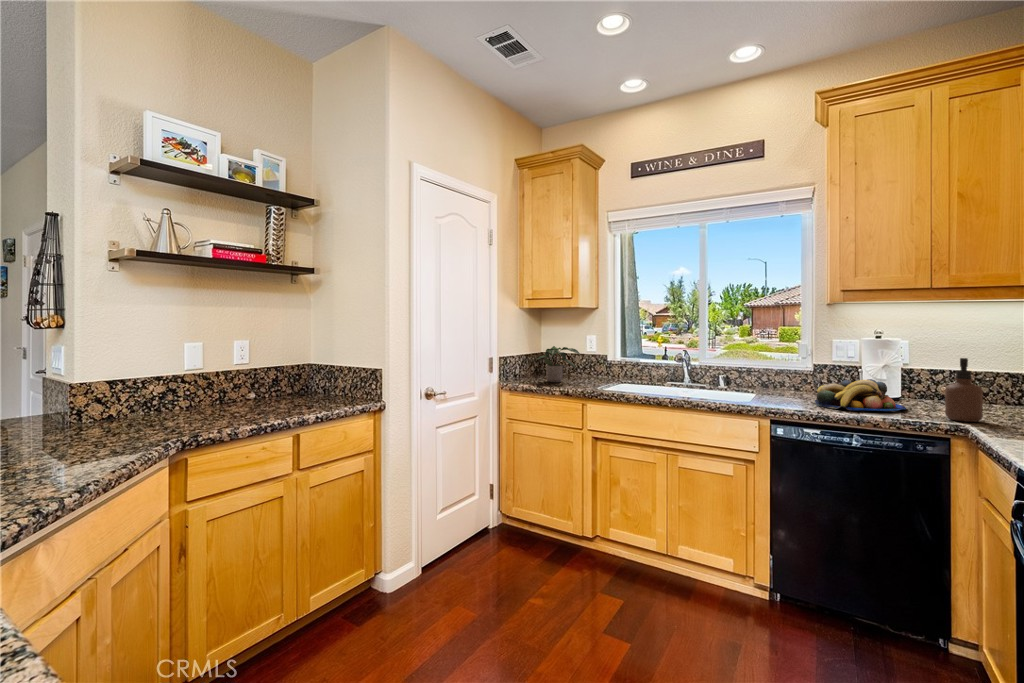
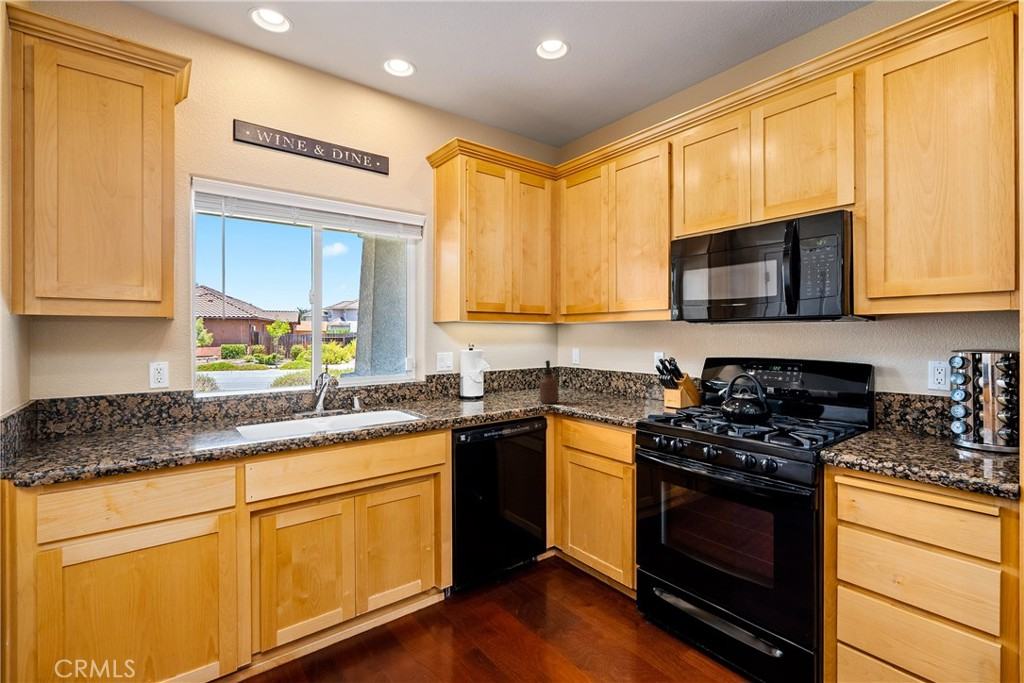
potted plant: present [536,346,580,382] -> none [81,385,168,448]
fruit bowl: present [815,379,906,411] -> none [455,383,516,410]

